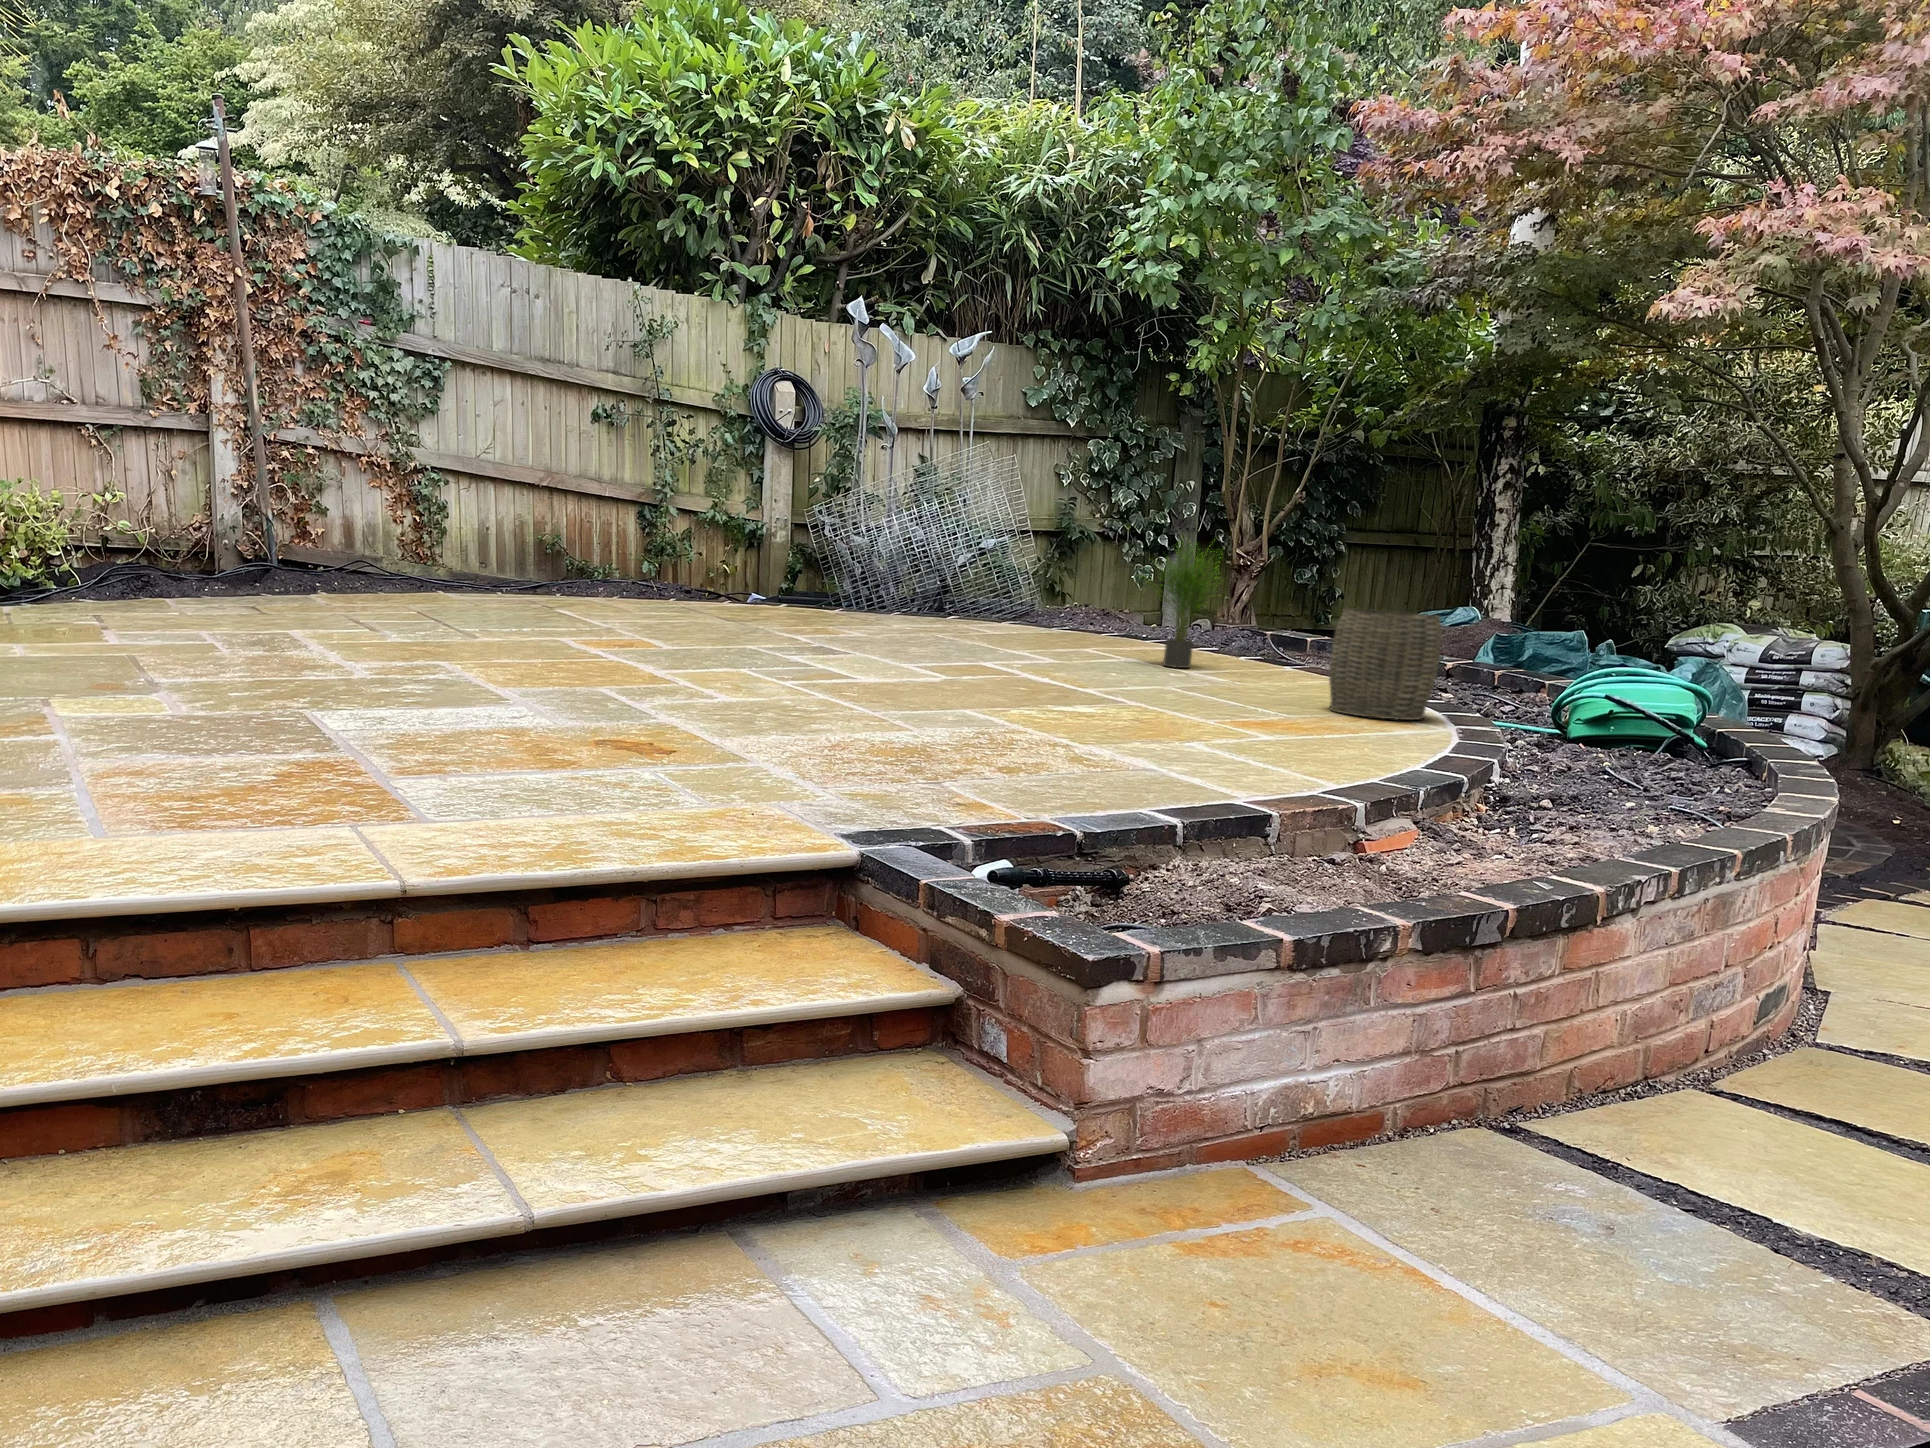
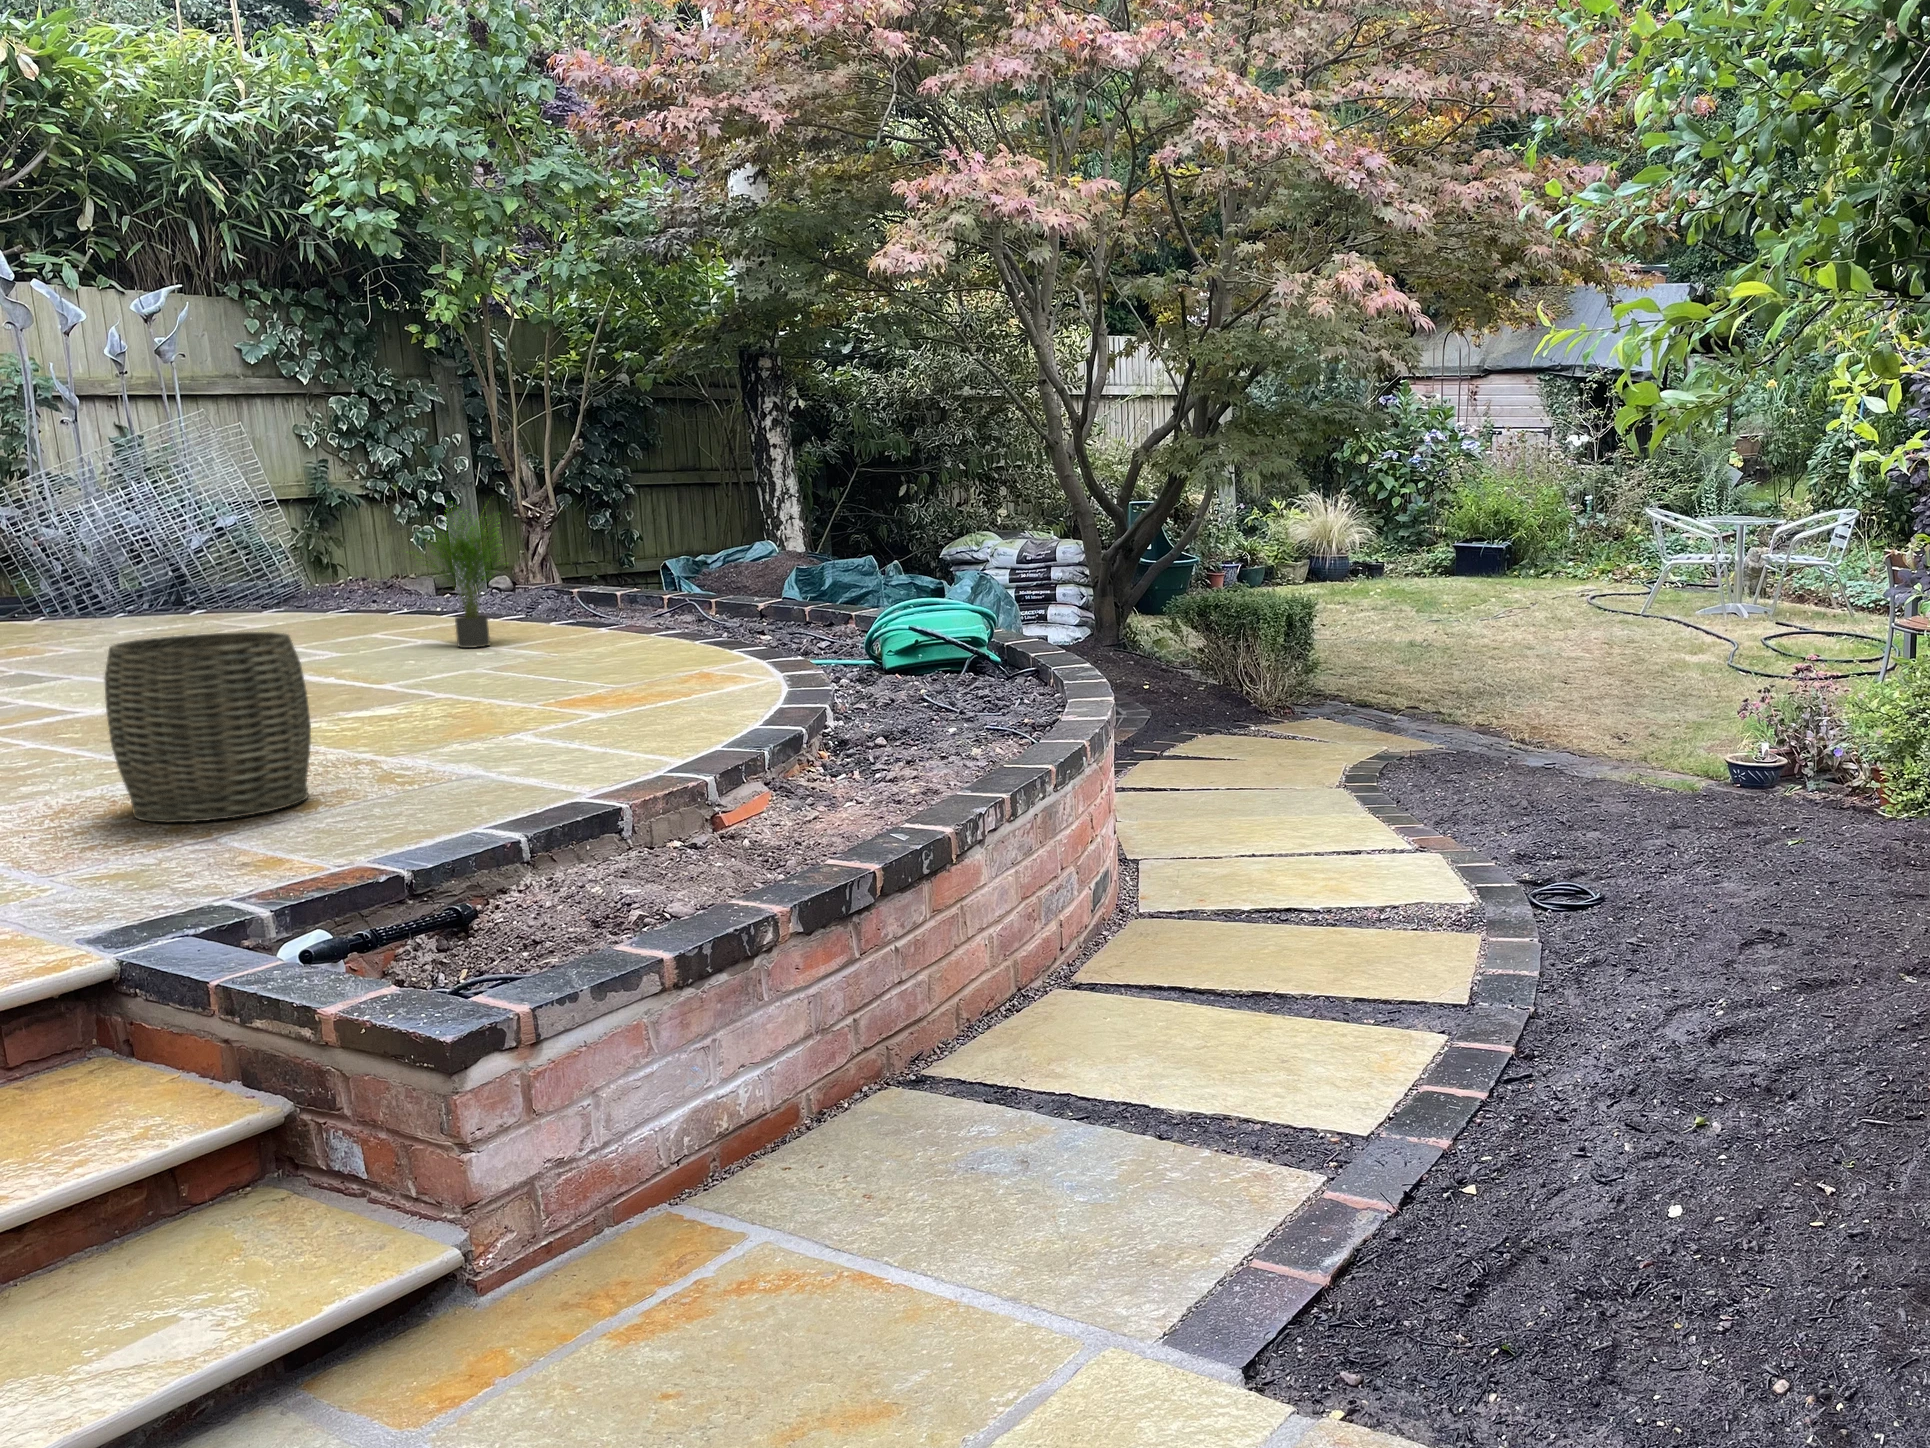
woven basket: present [1329,609,1442,720] -> present [104,632,311,822]

